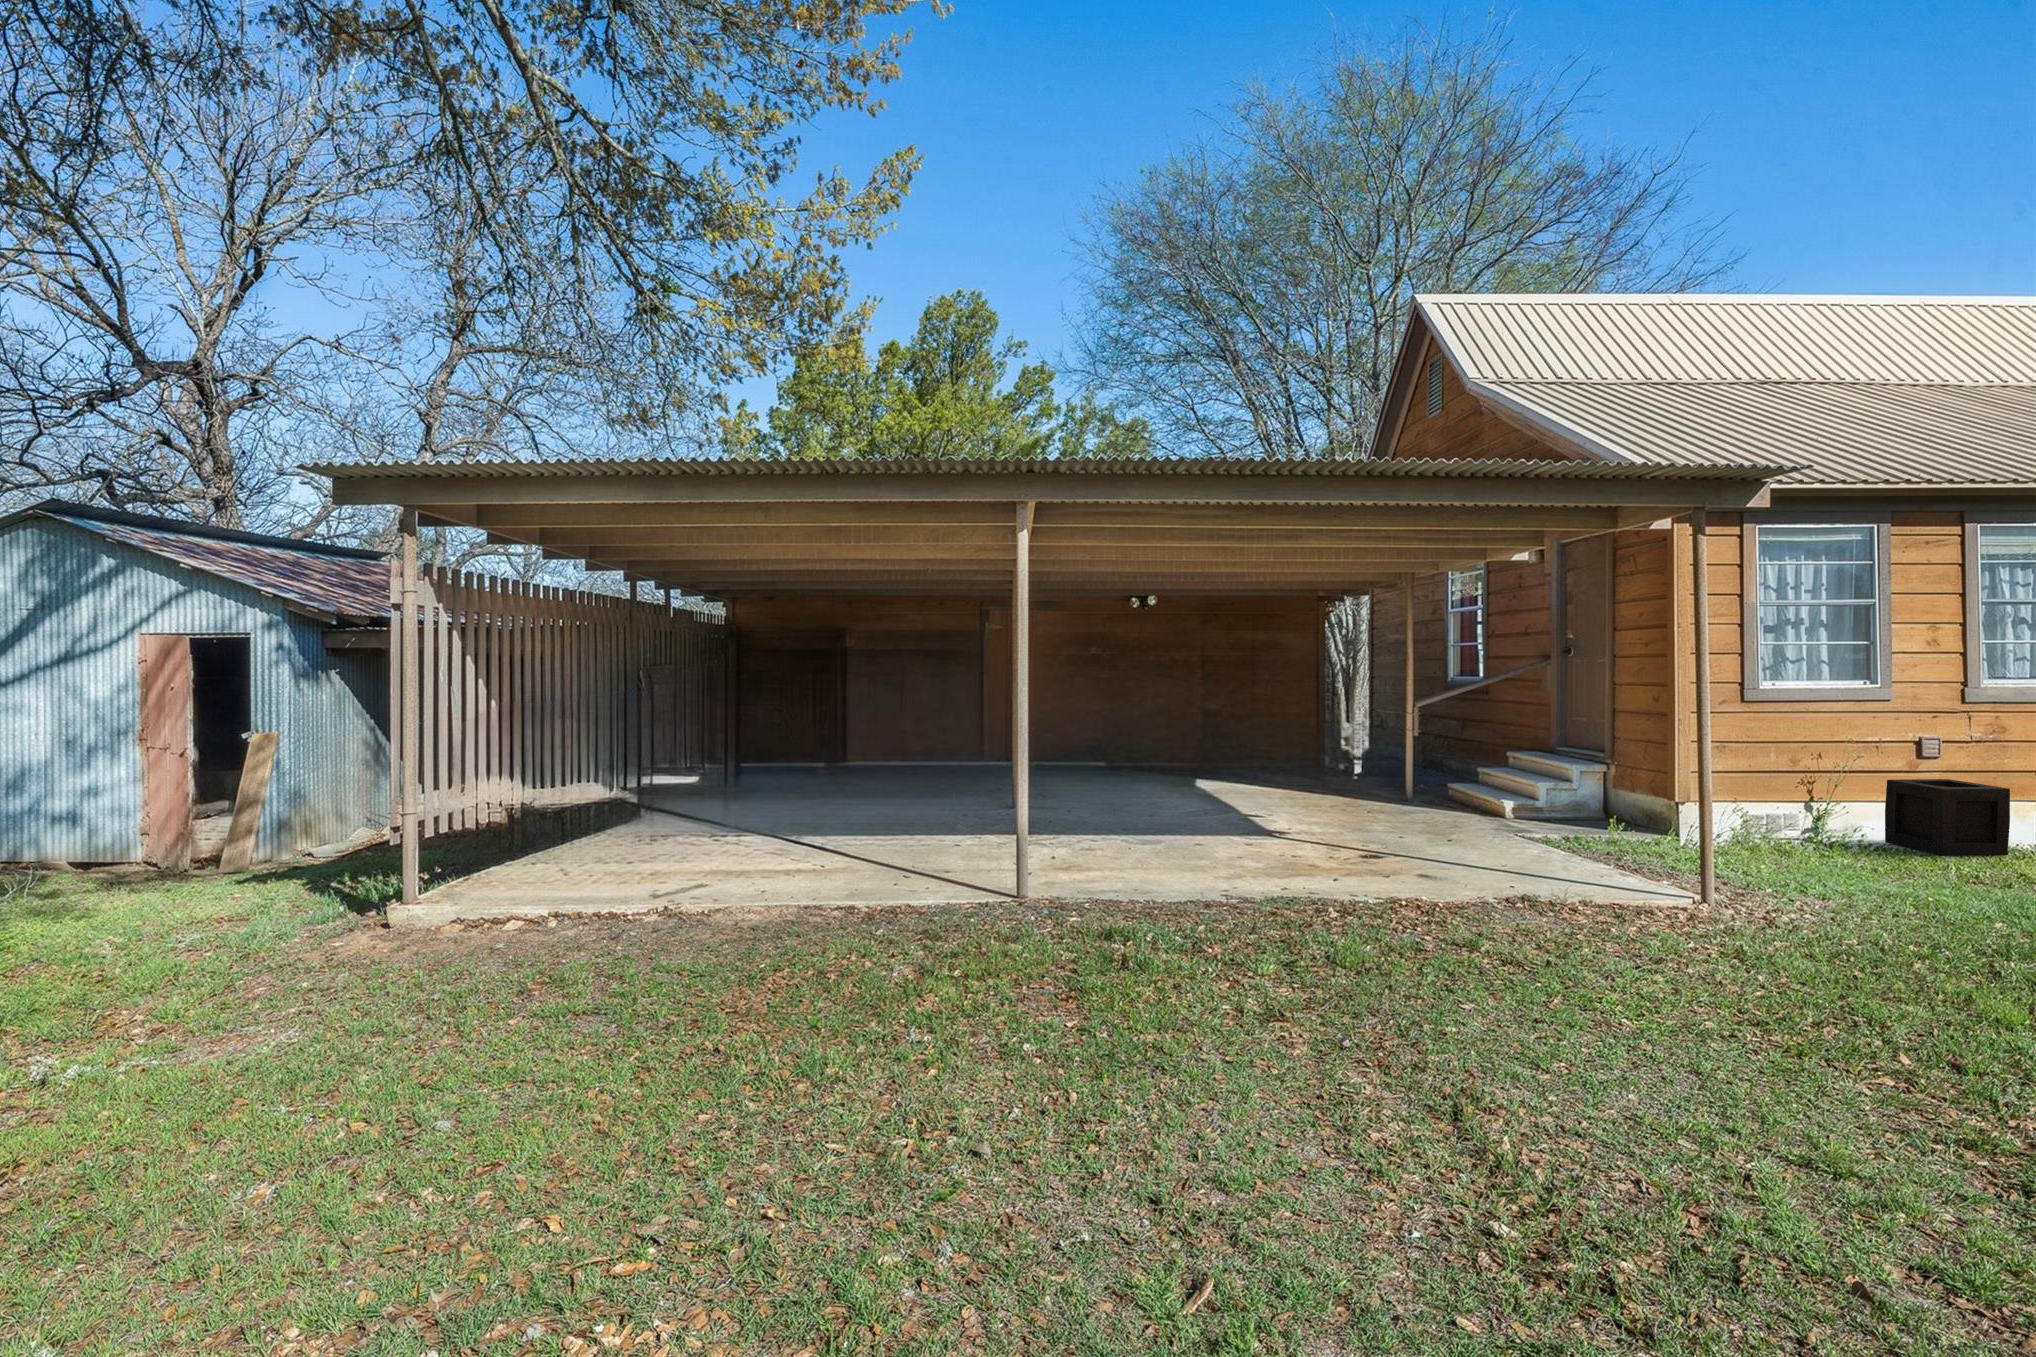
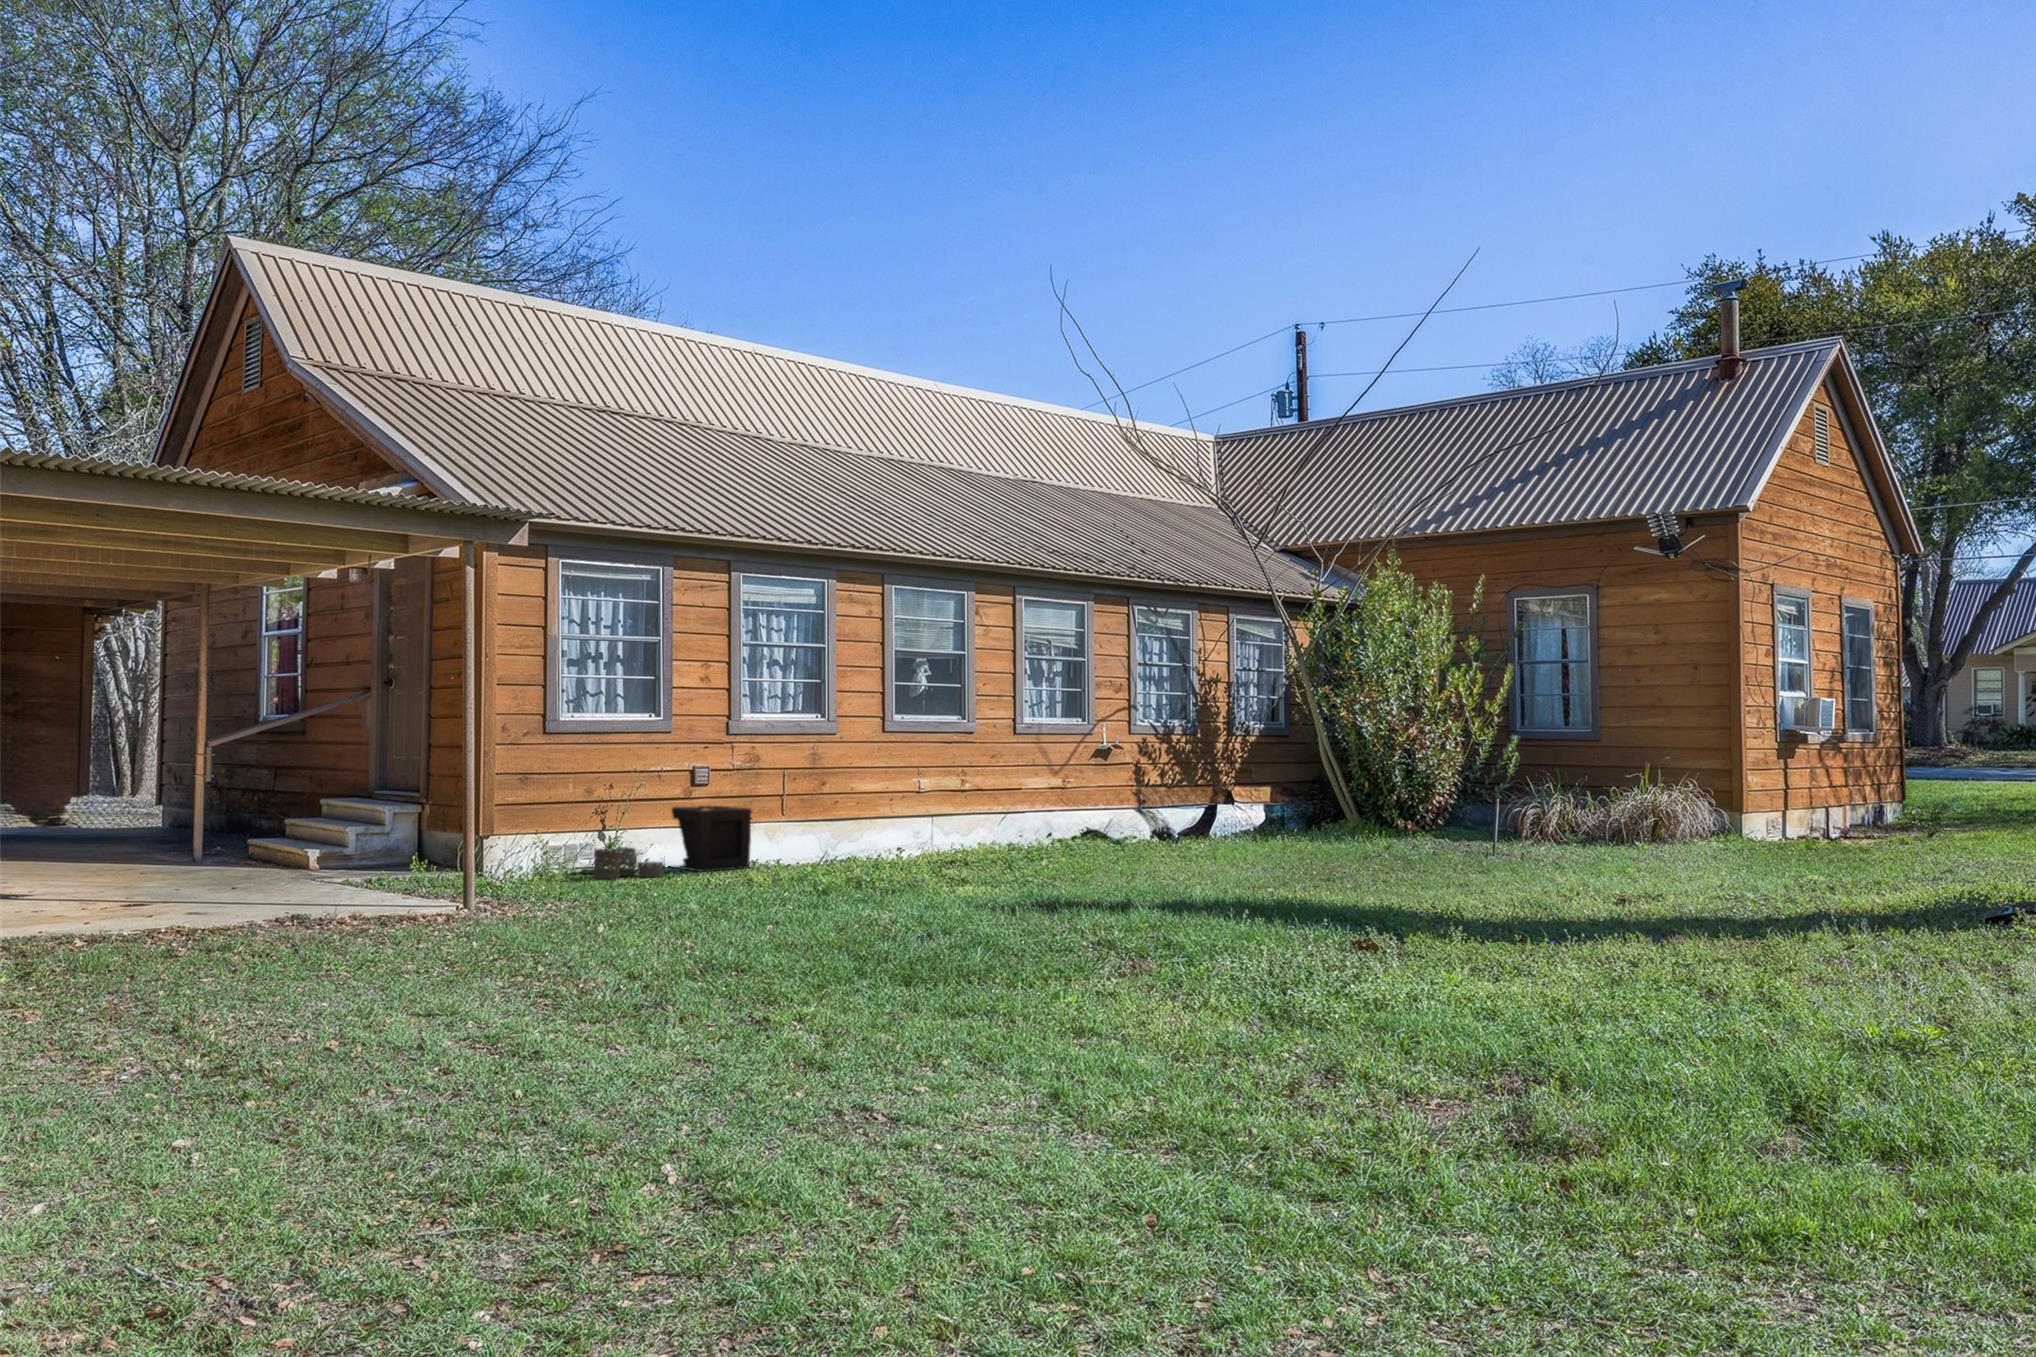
woven basket: none [1787,814,1899,860] -> present [581,843,664,879]

